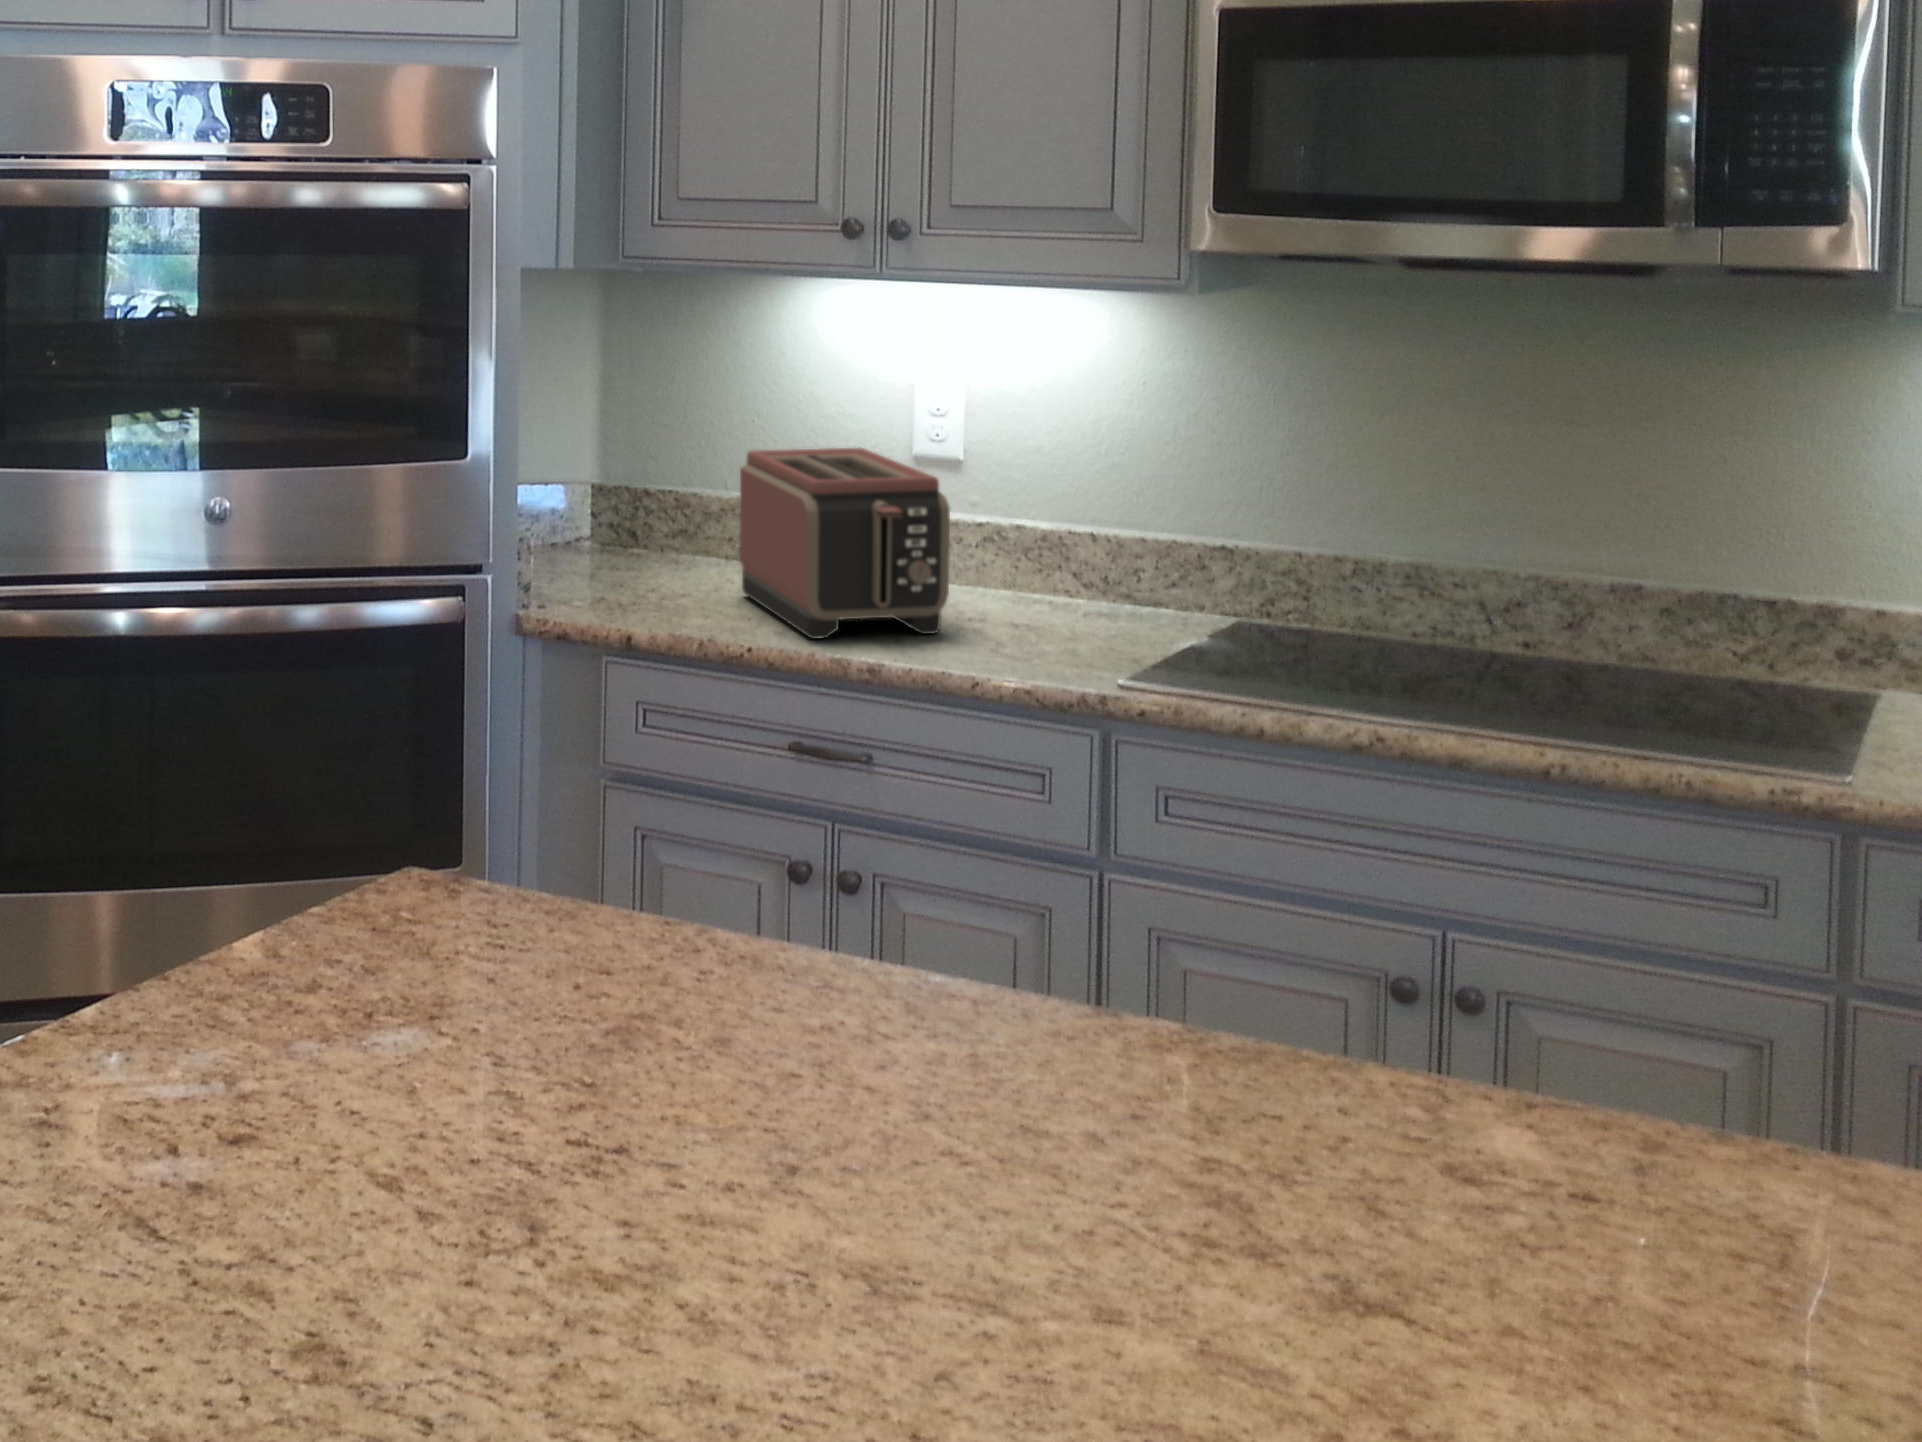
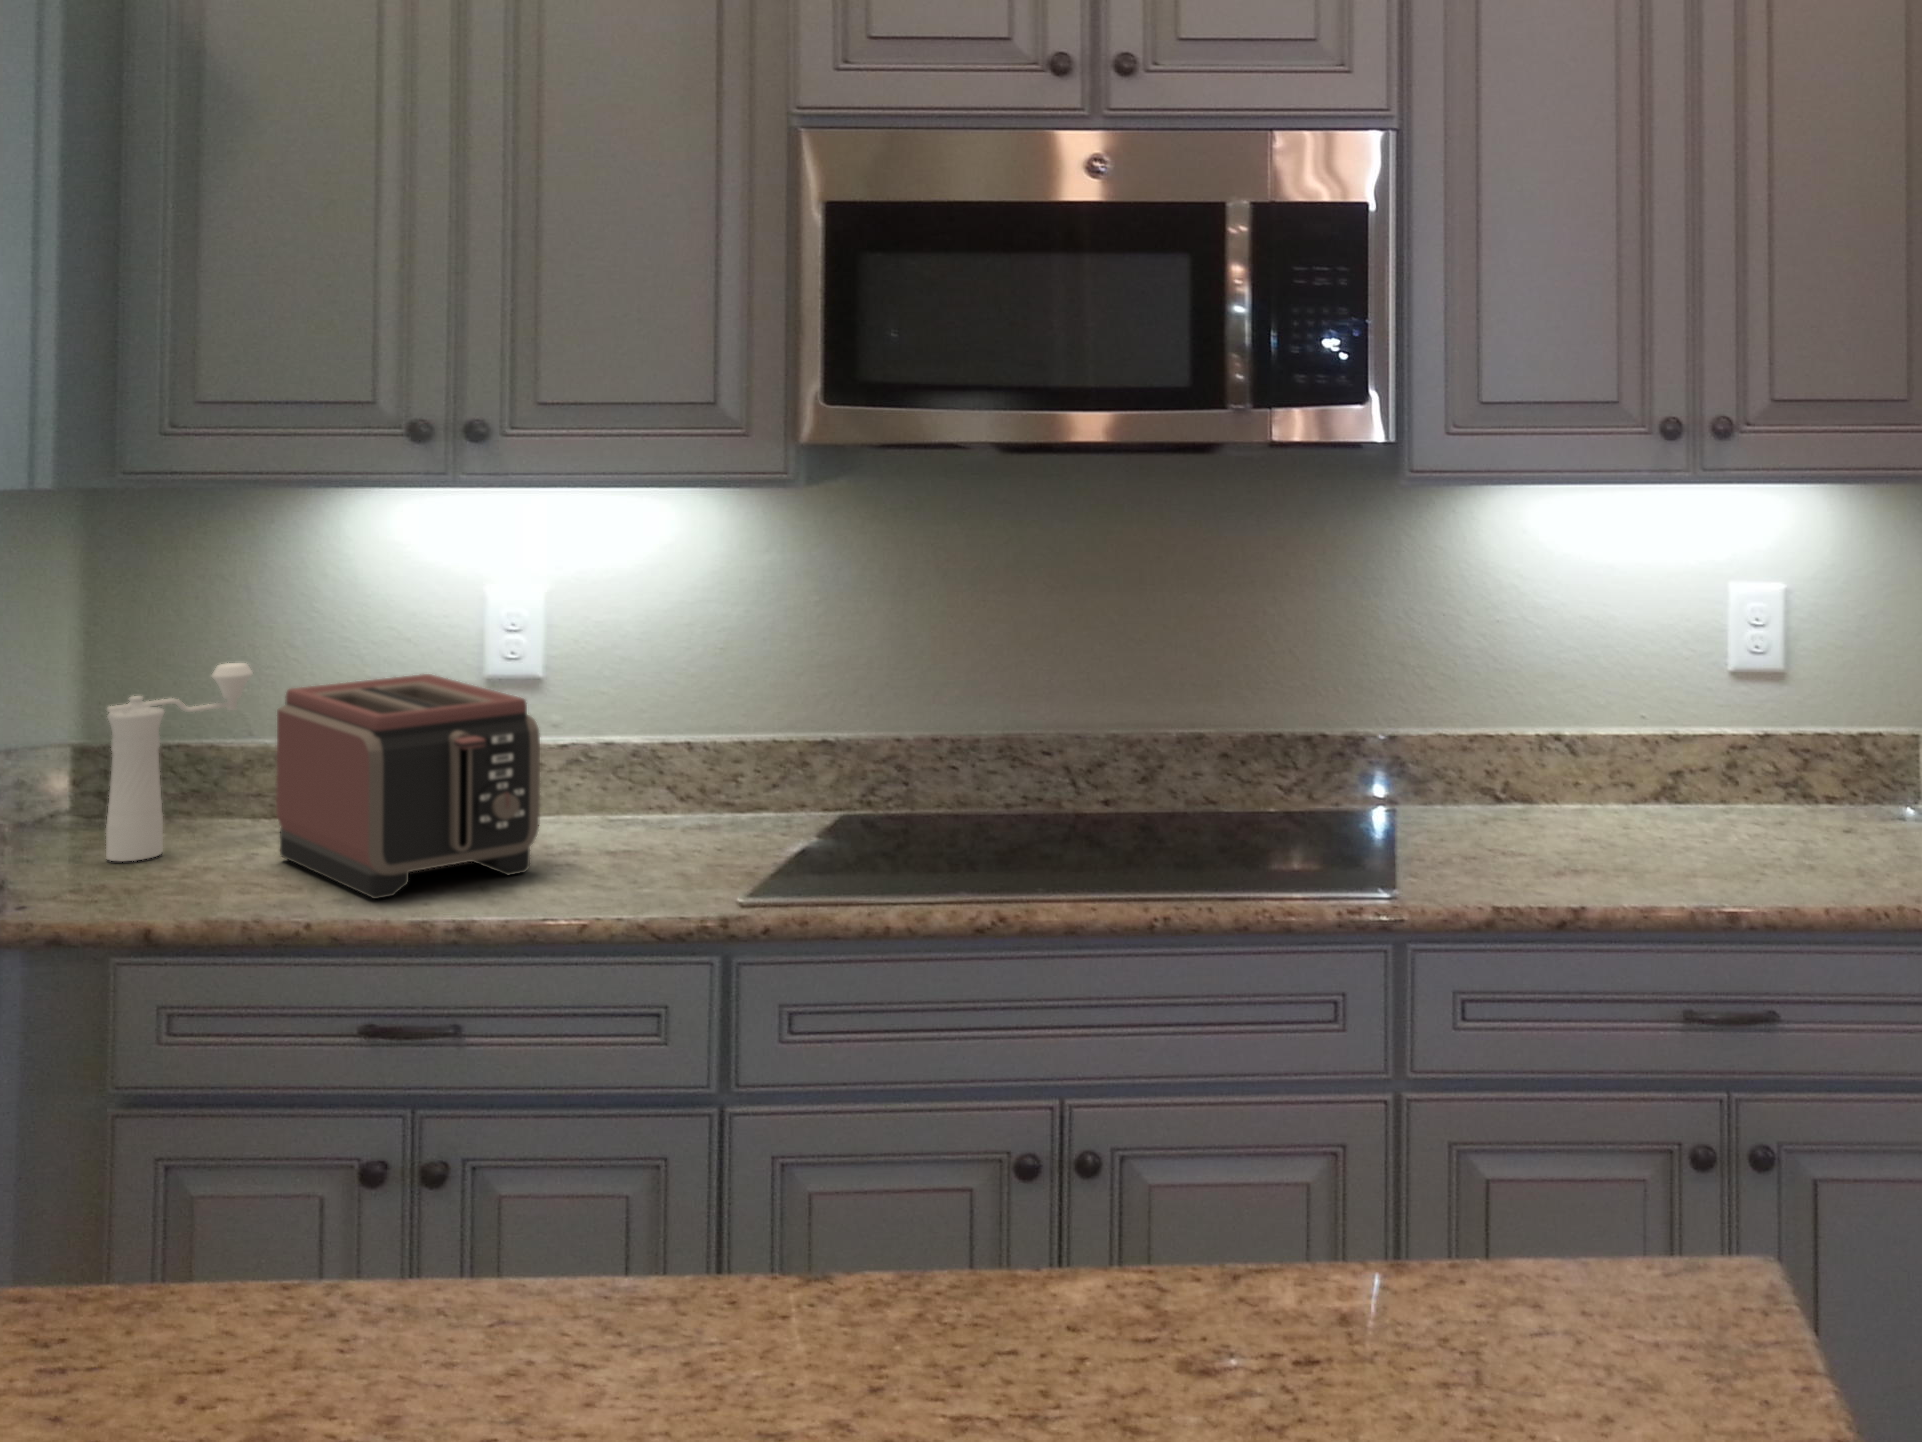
pepper mill: none [616,425,724,582] -> present [106,663,253,861]

